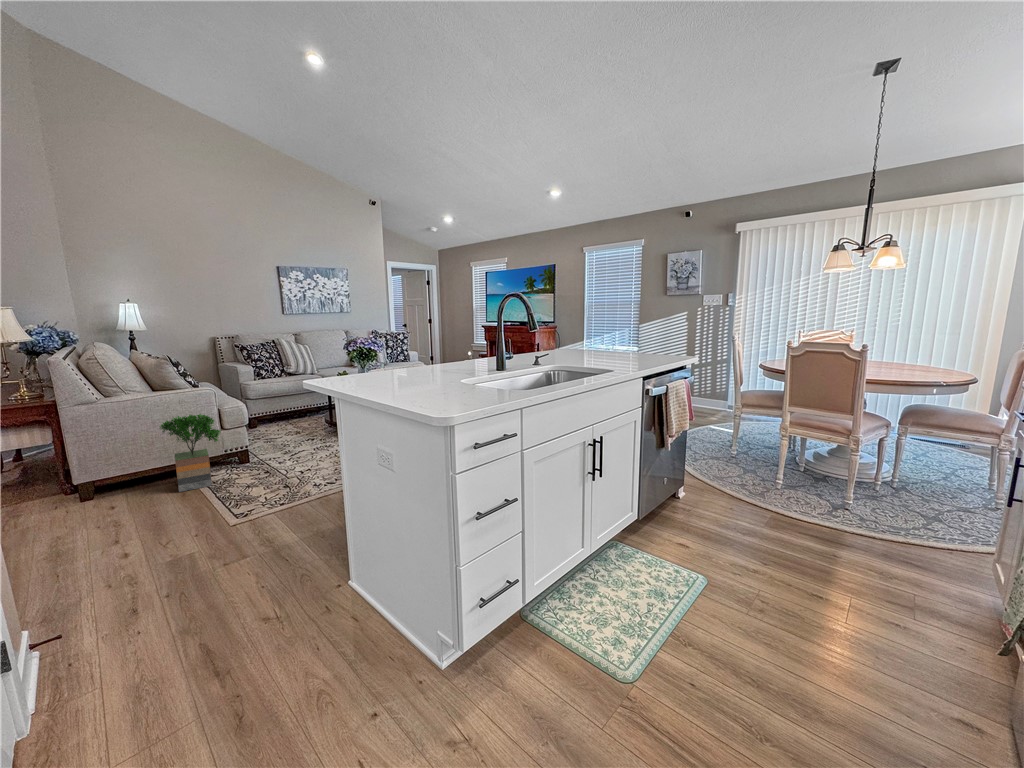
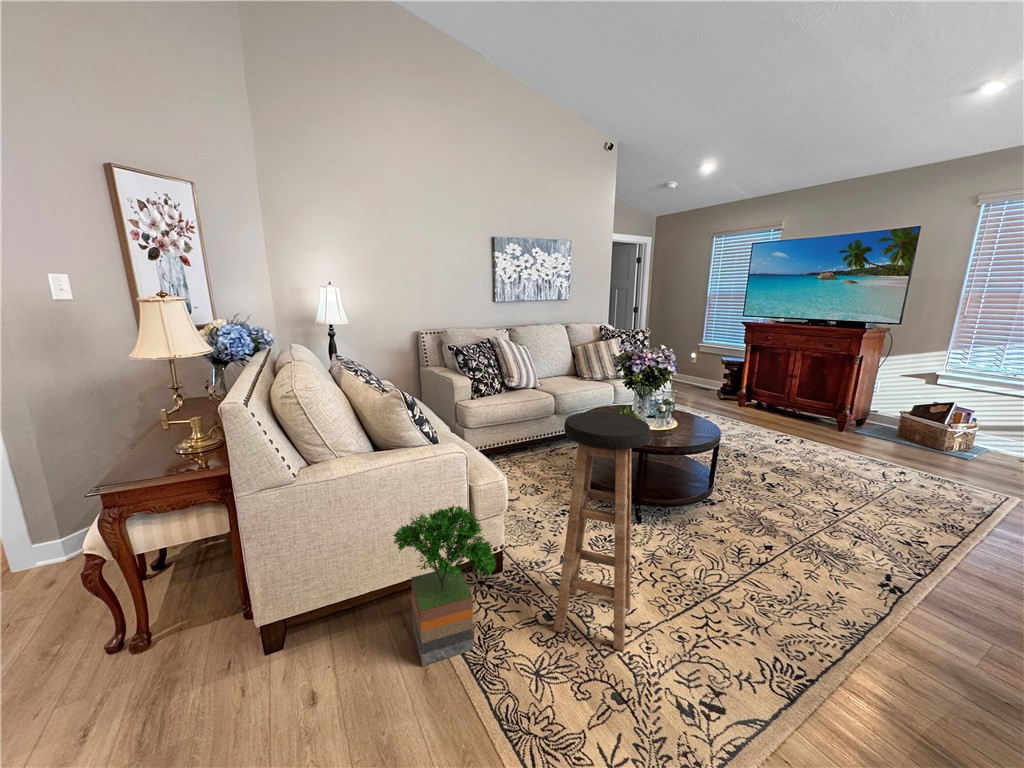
bar stool: none [259,363,316,477] -> present [554,412,650,651]

